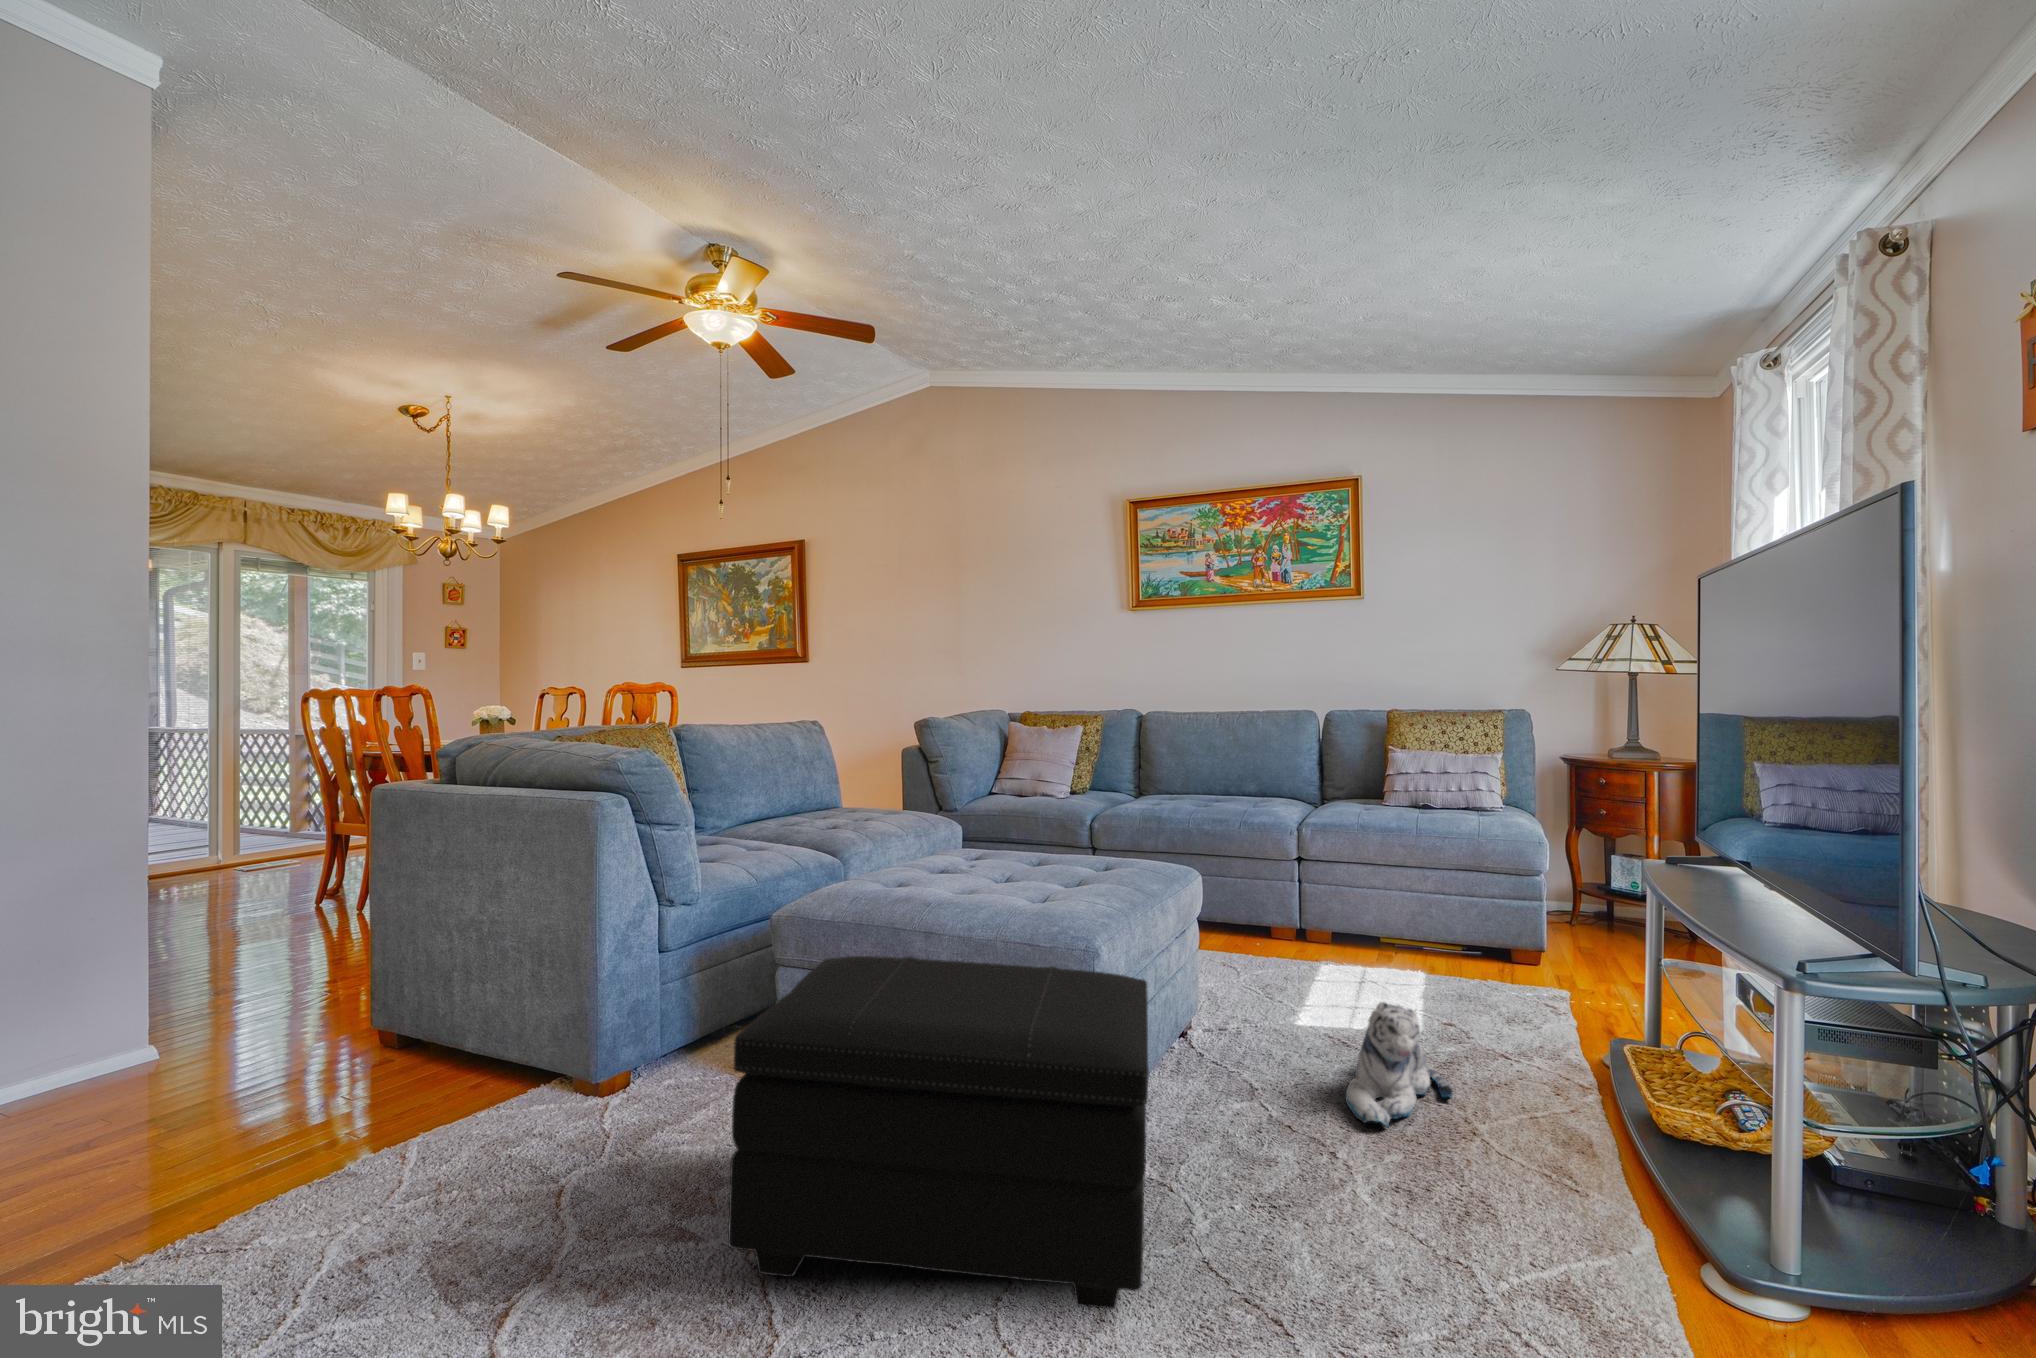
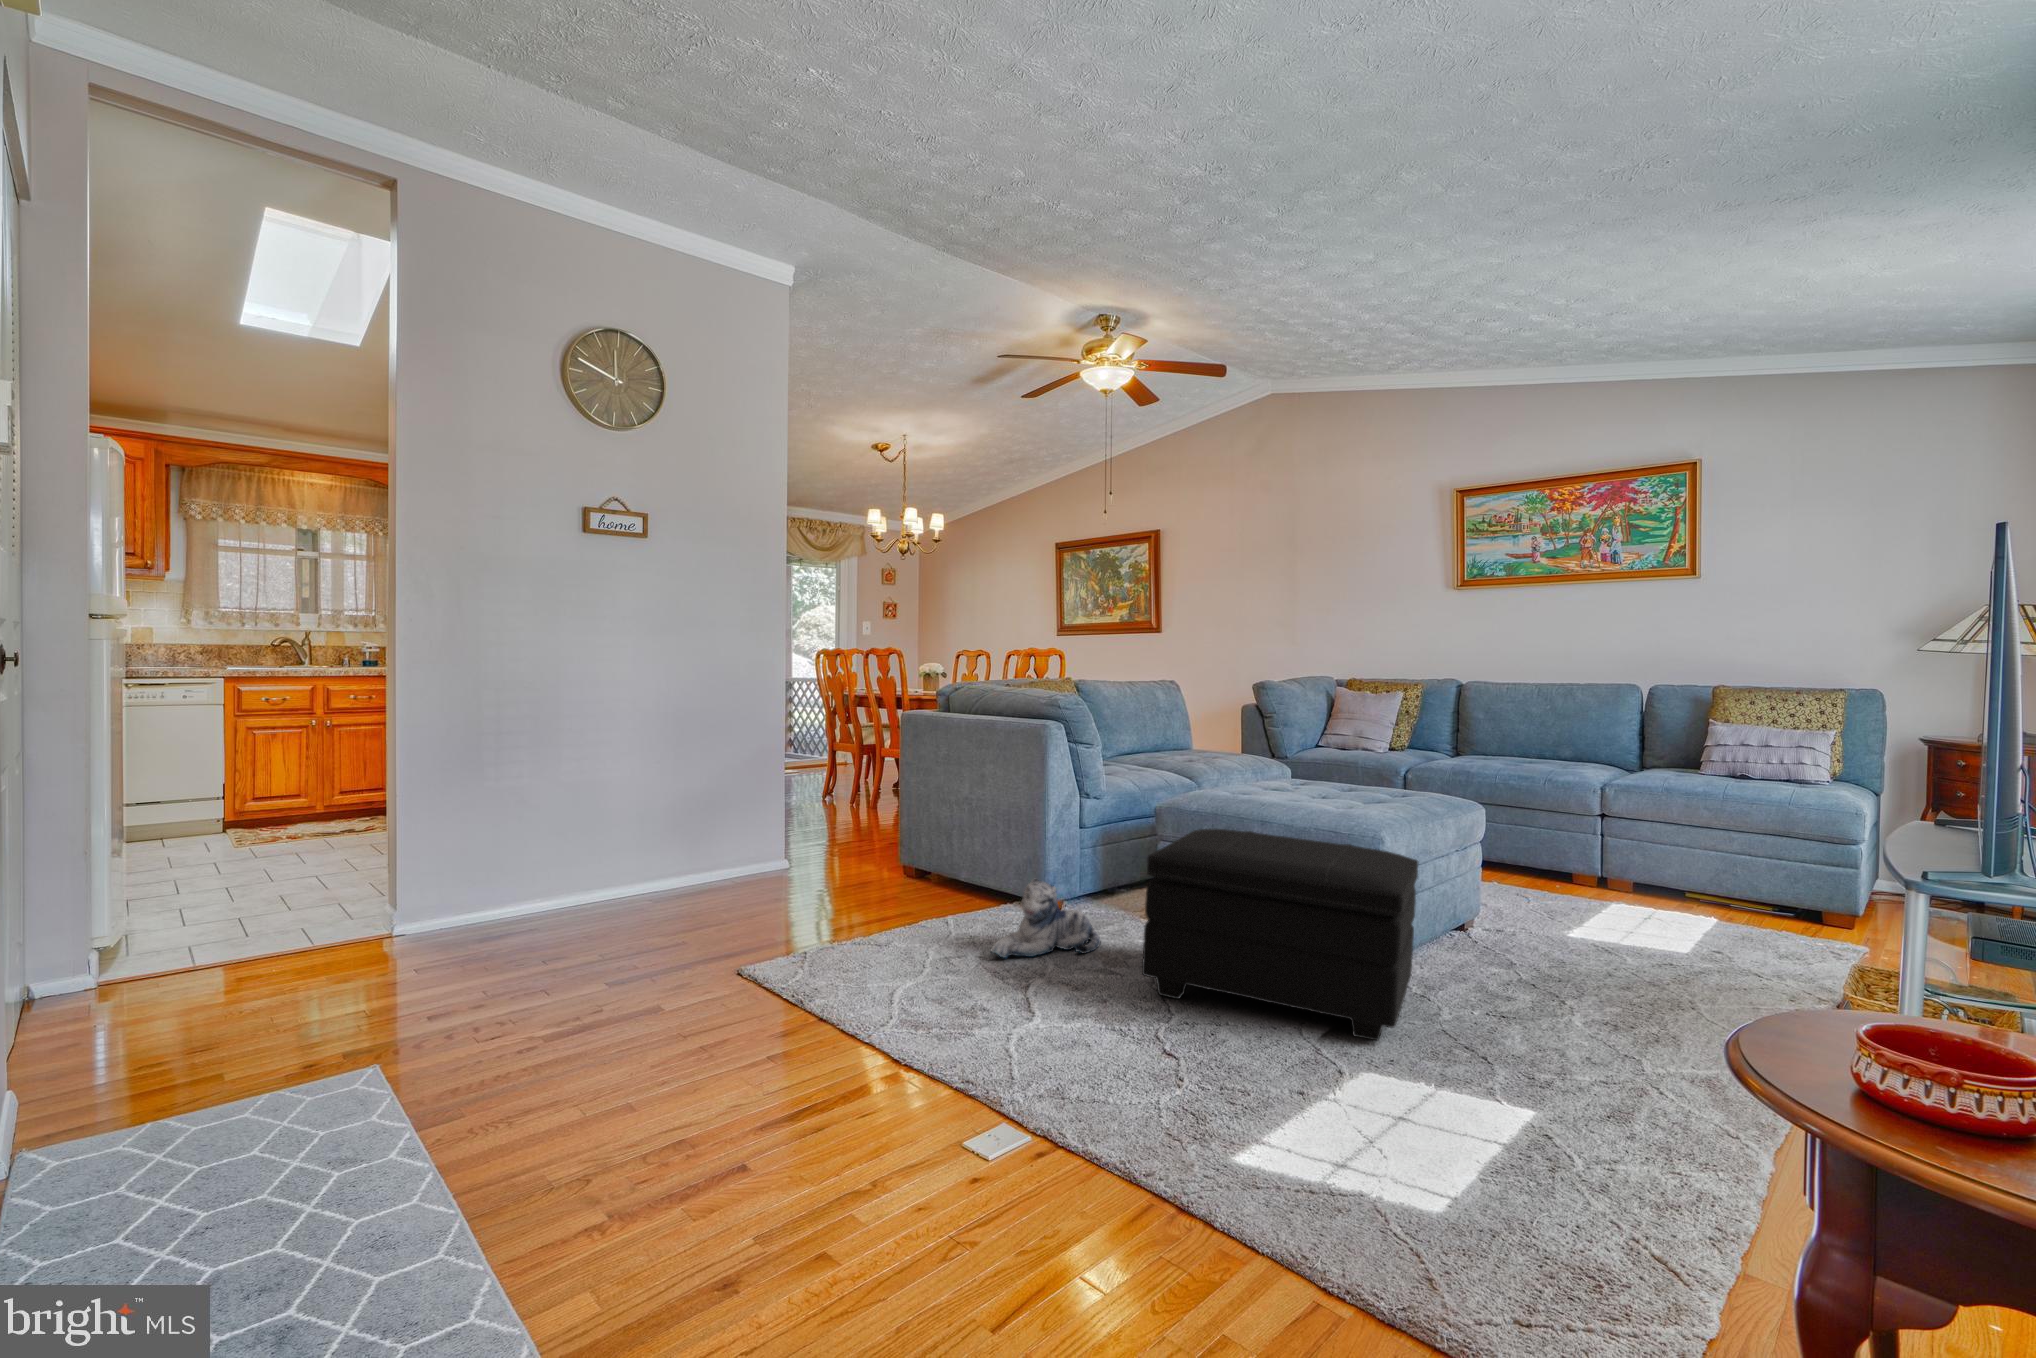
plush toy: present [1345,1002,1453,1126] -> present [991,879,1100,958]

